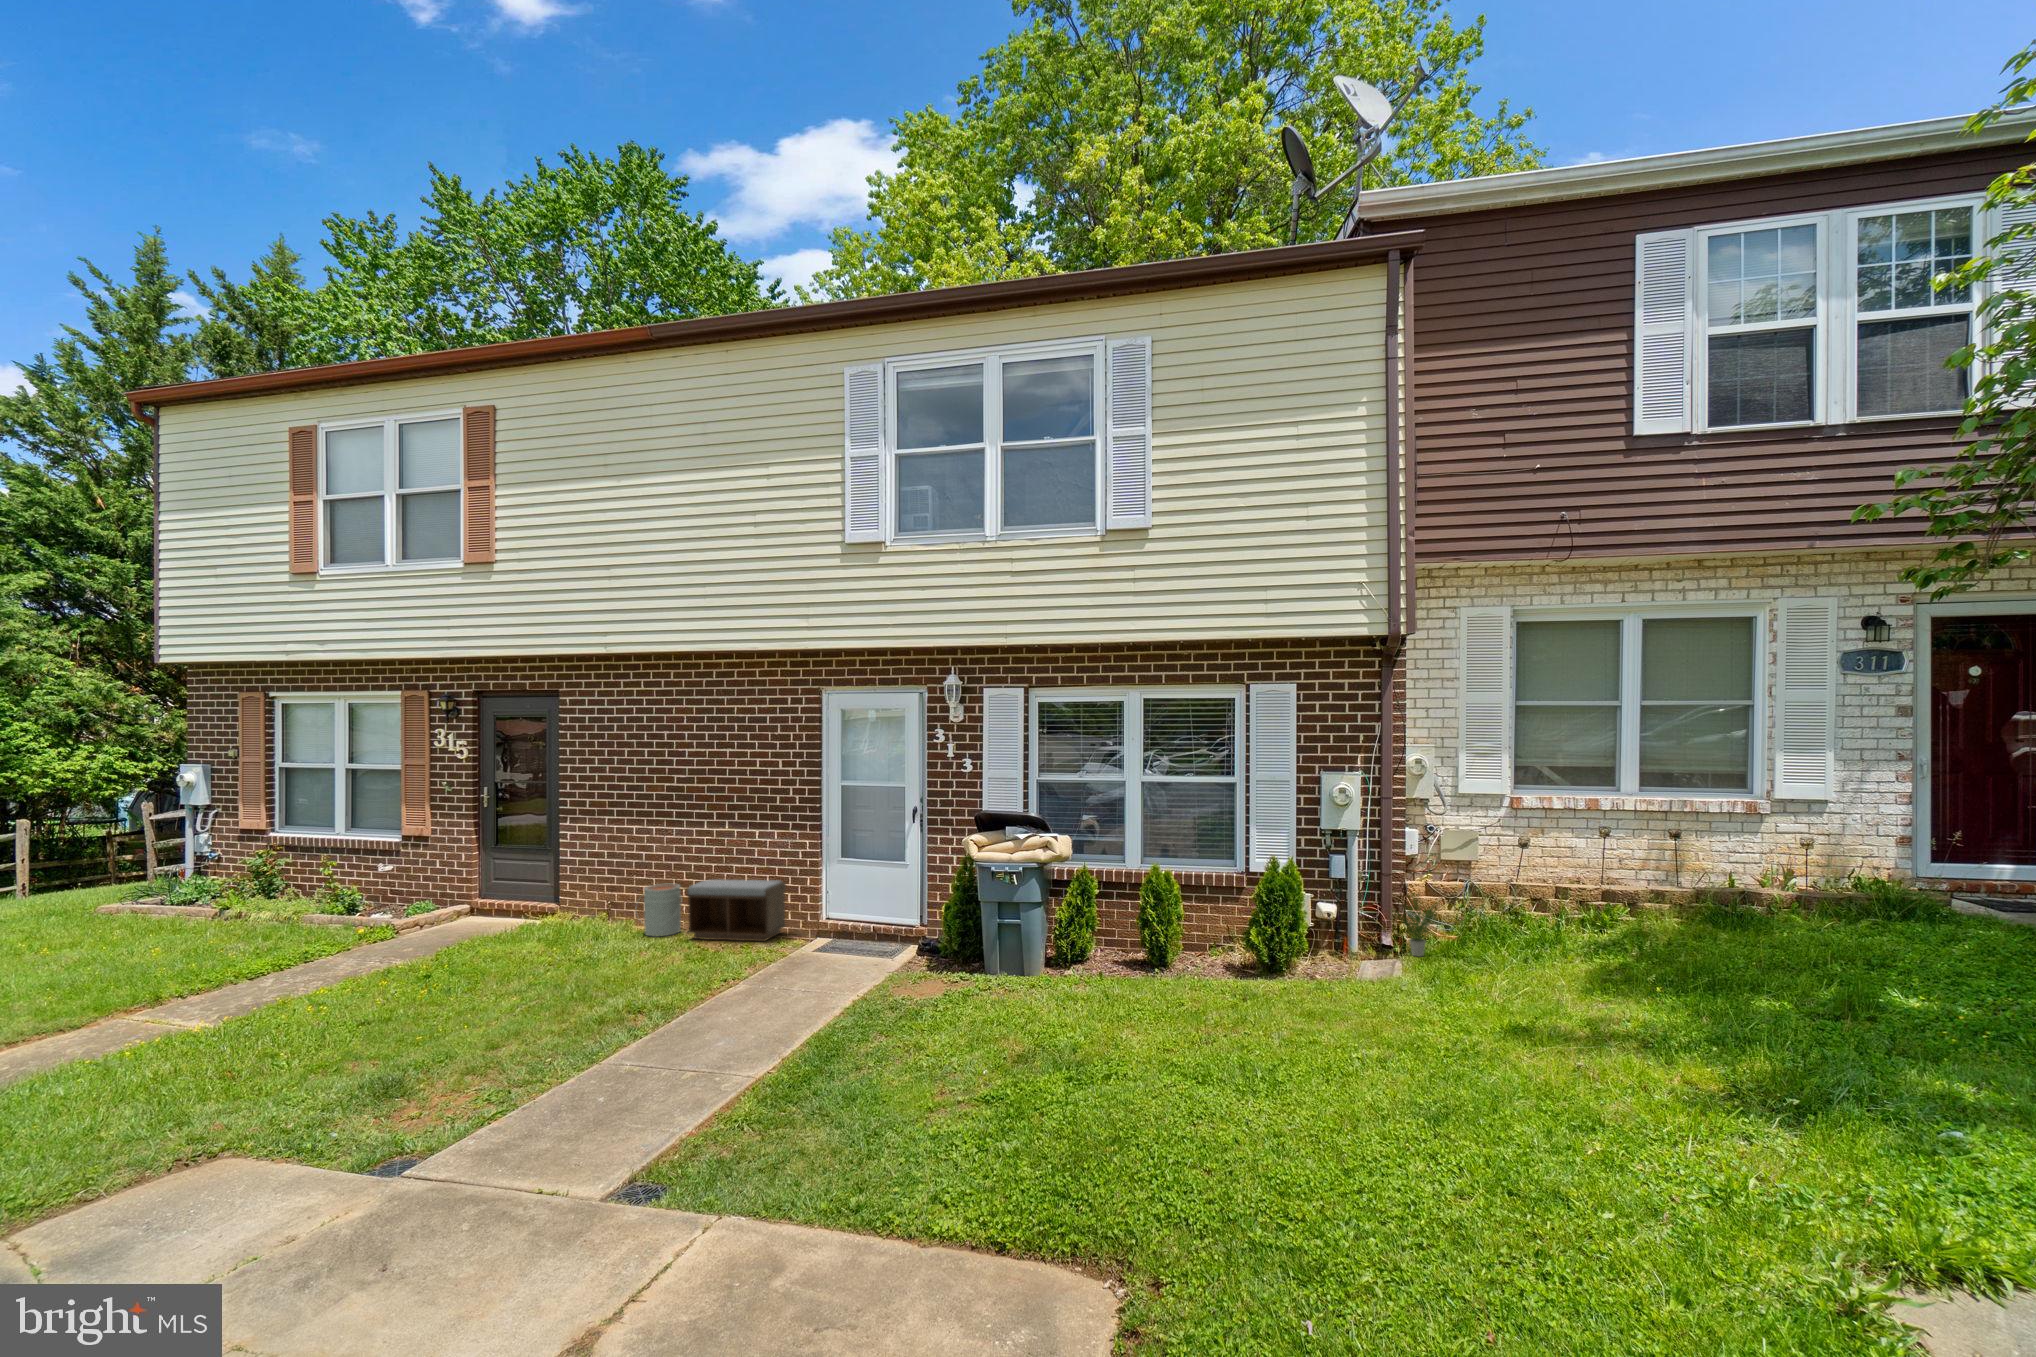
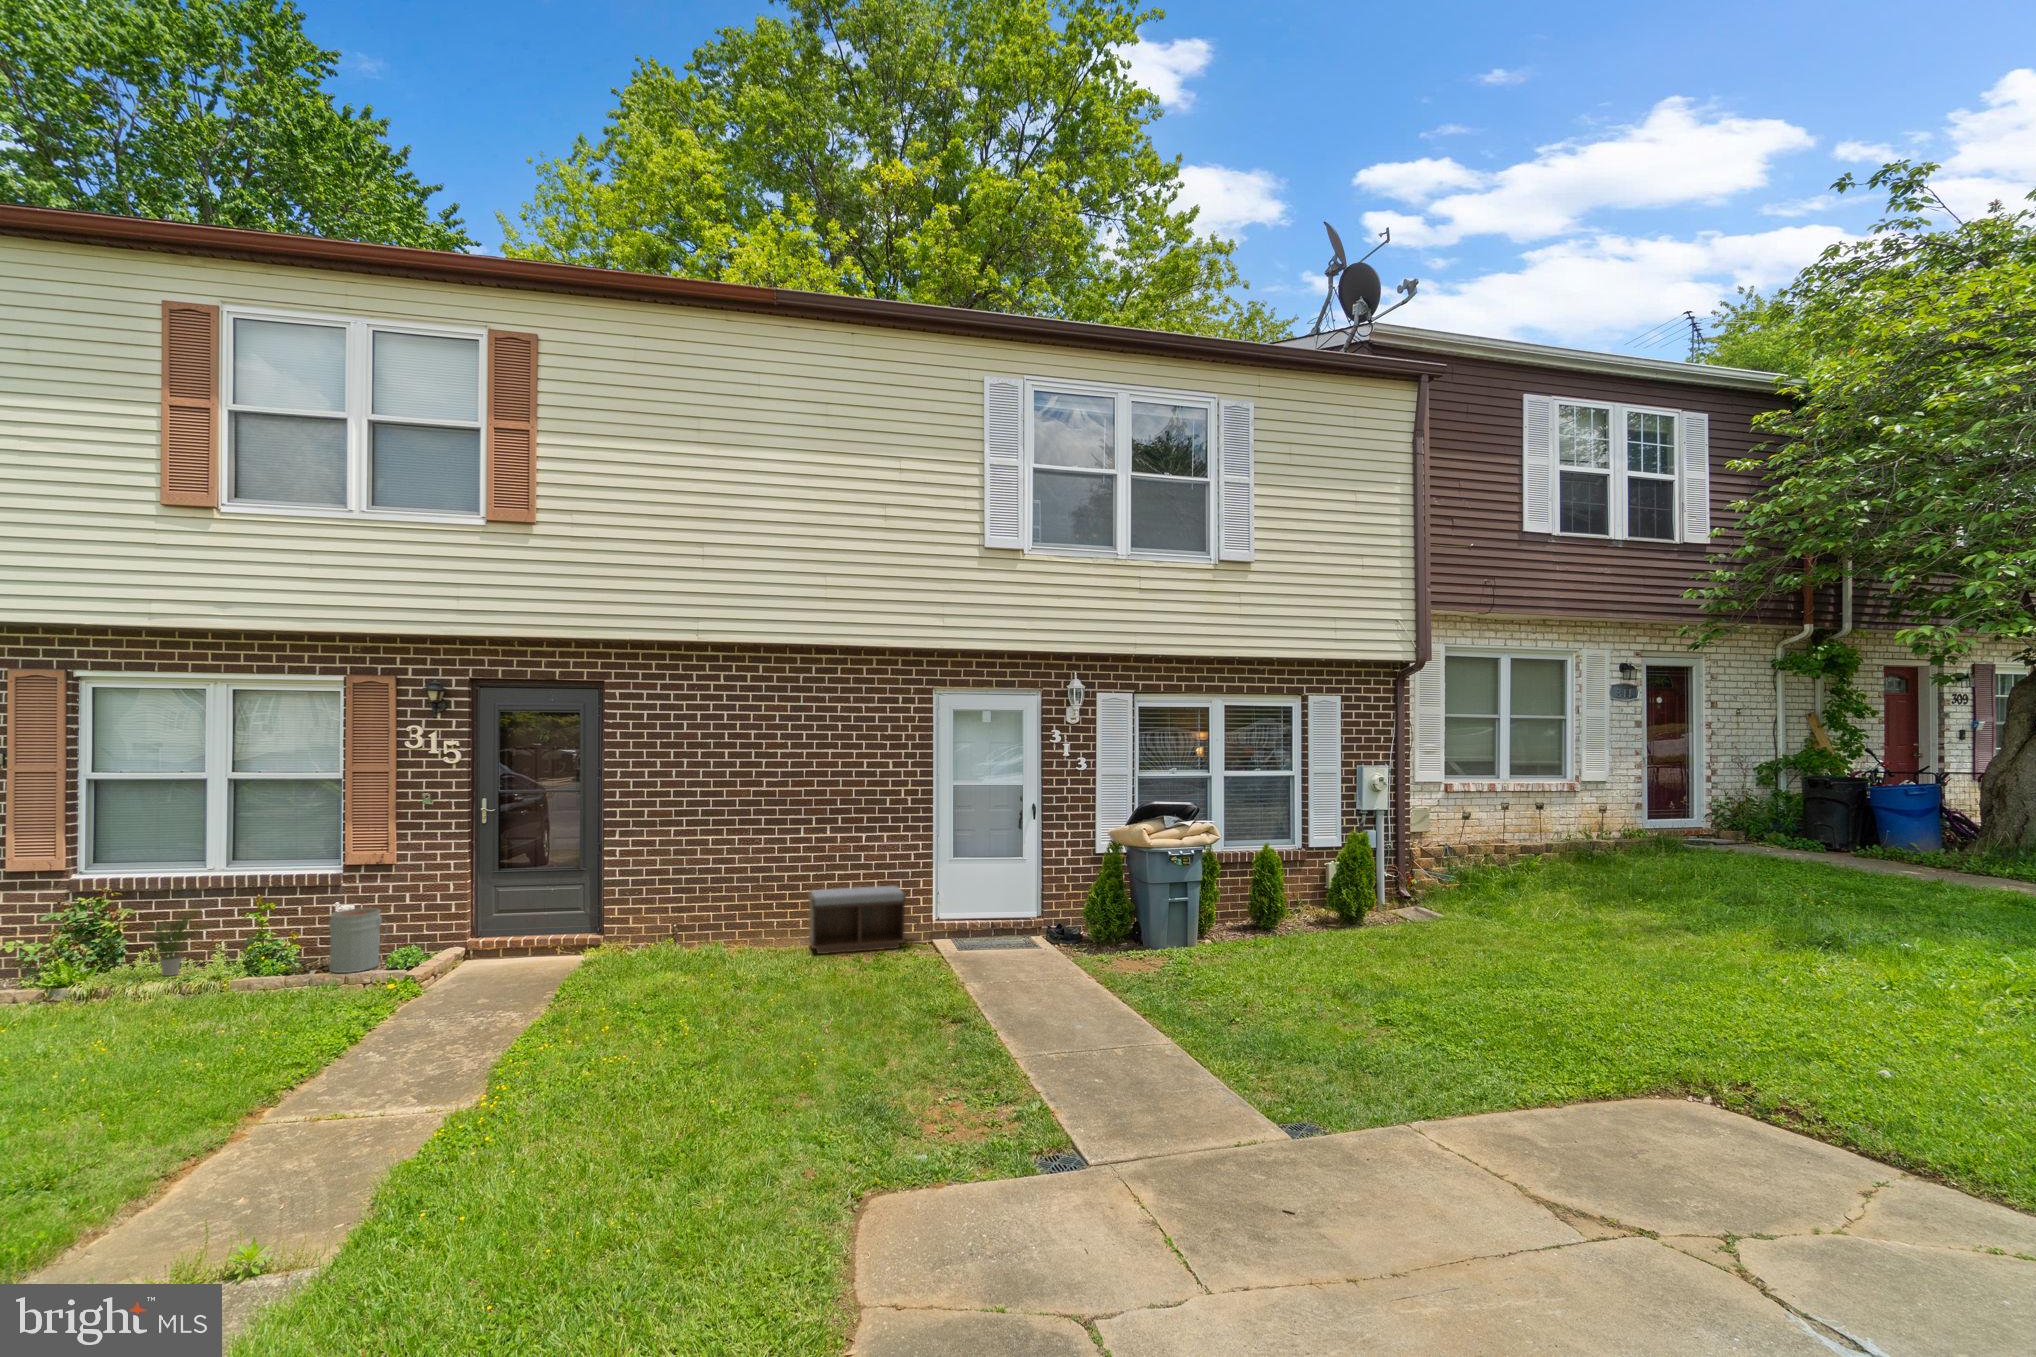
bucket: present [644,883,682,937] -> present [323,908,387,973]
potted plant: present [1396,894,1437,956] -> present [145,911,205,976]

